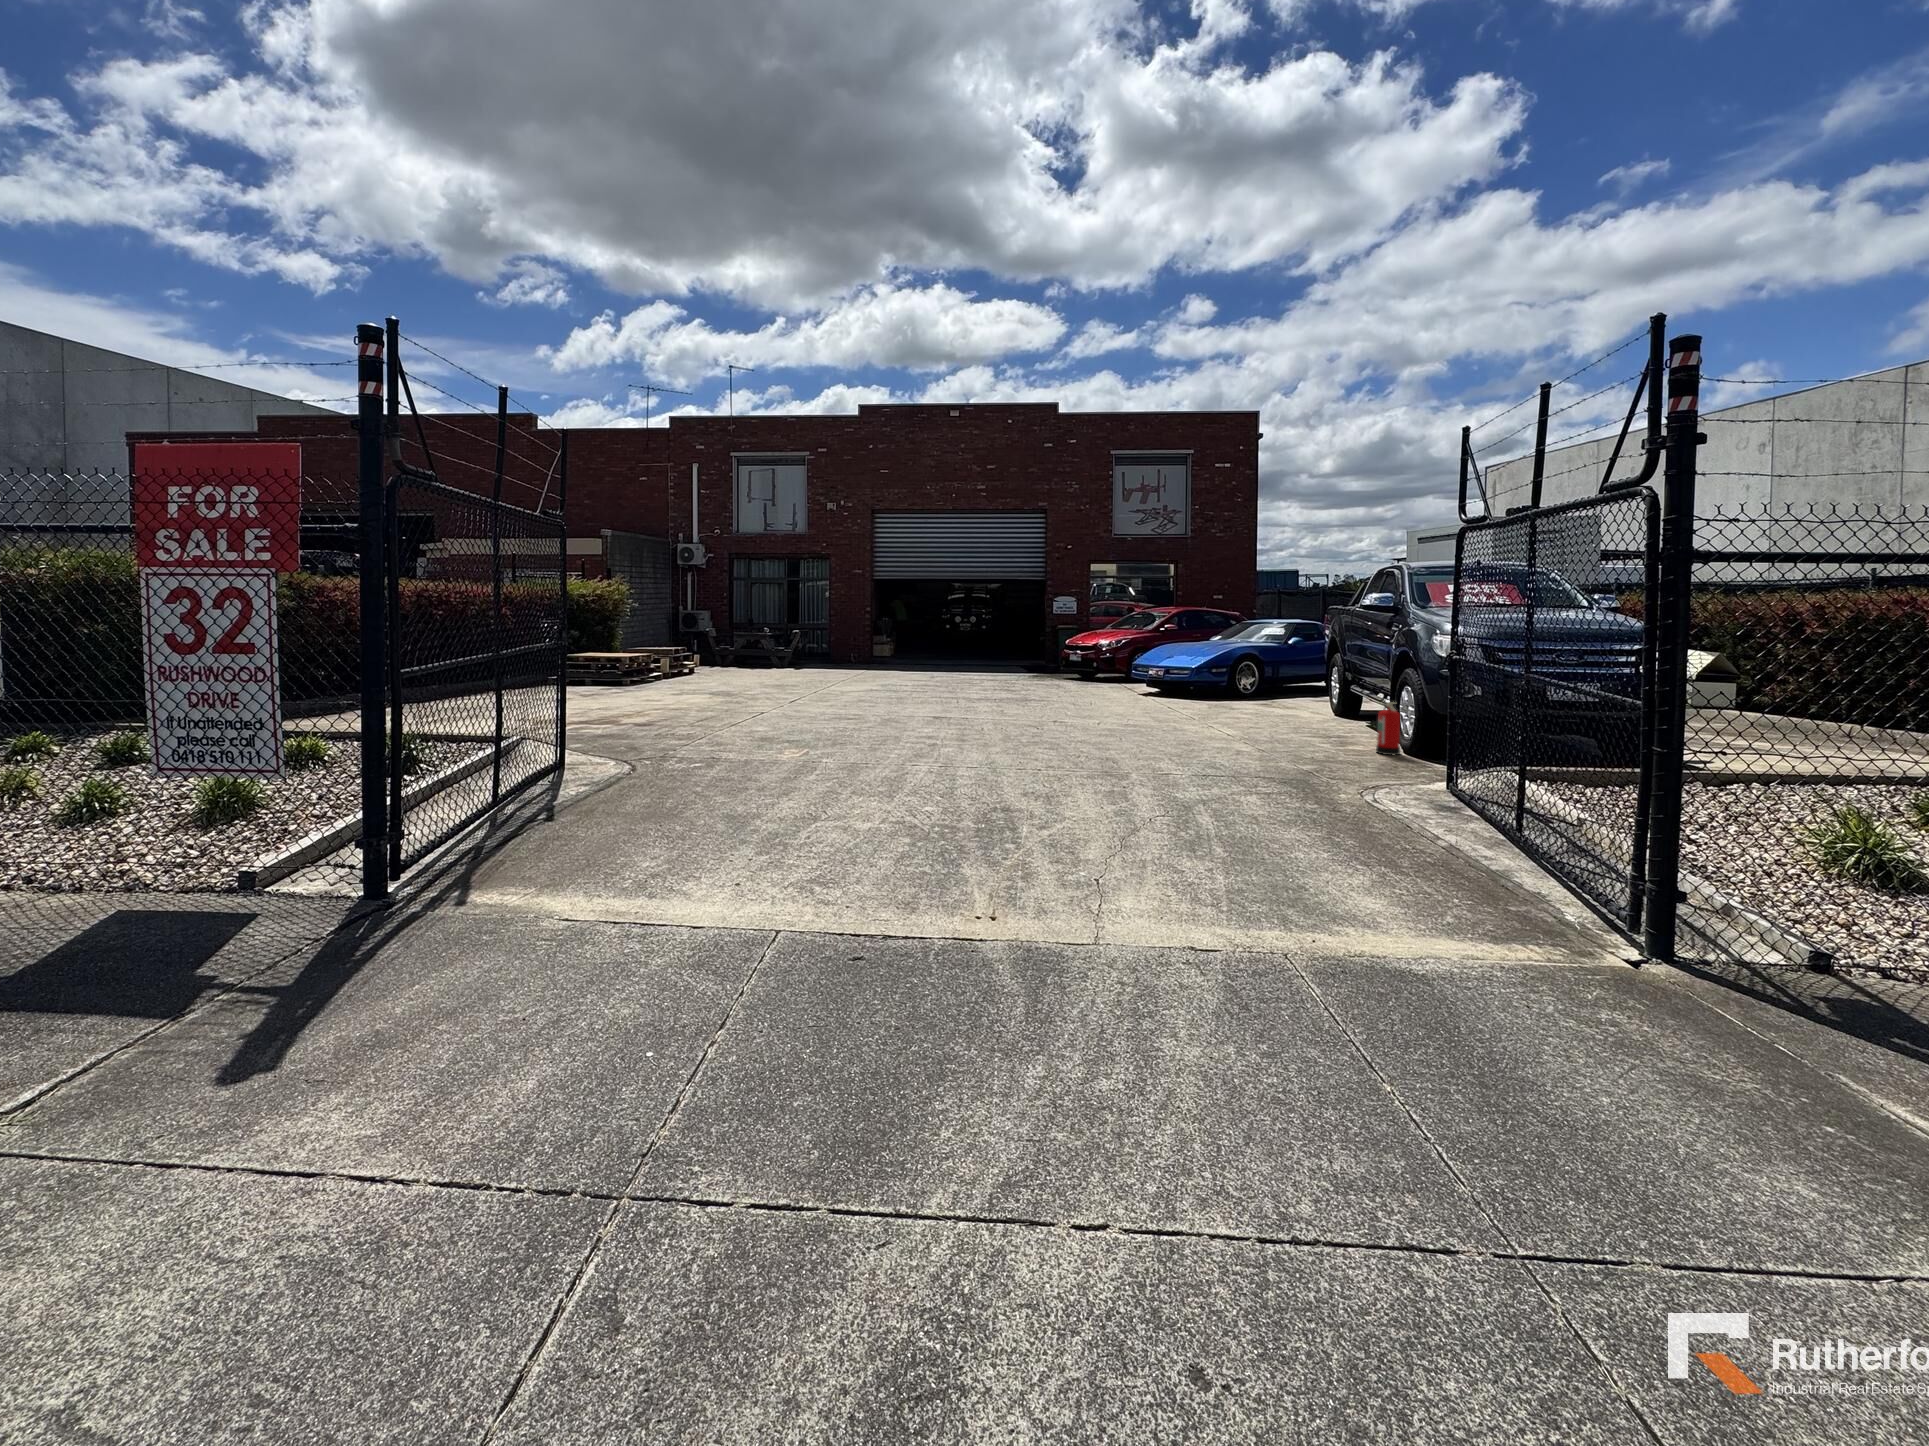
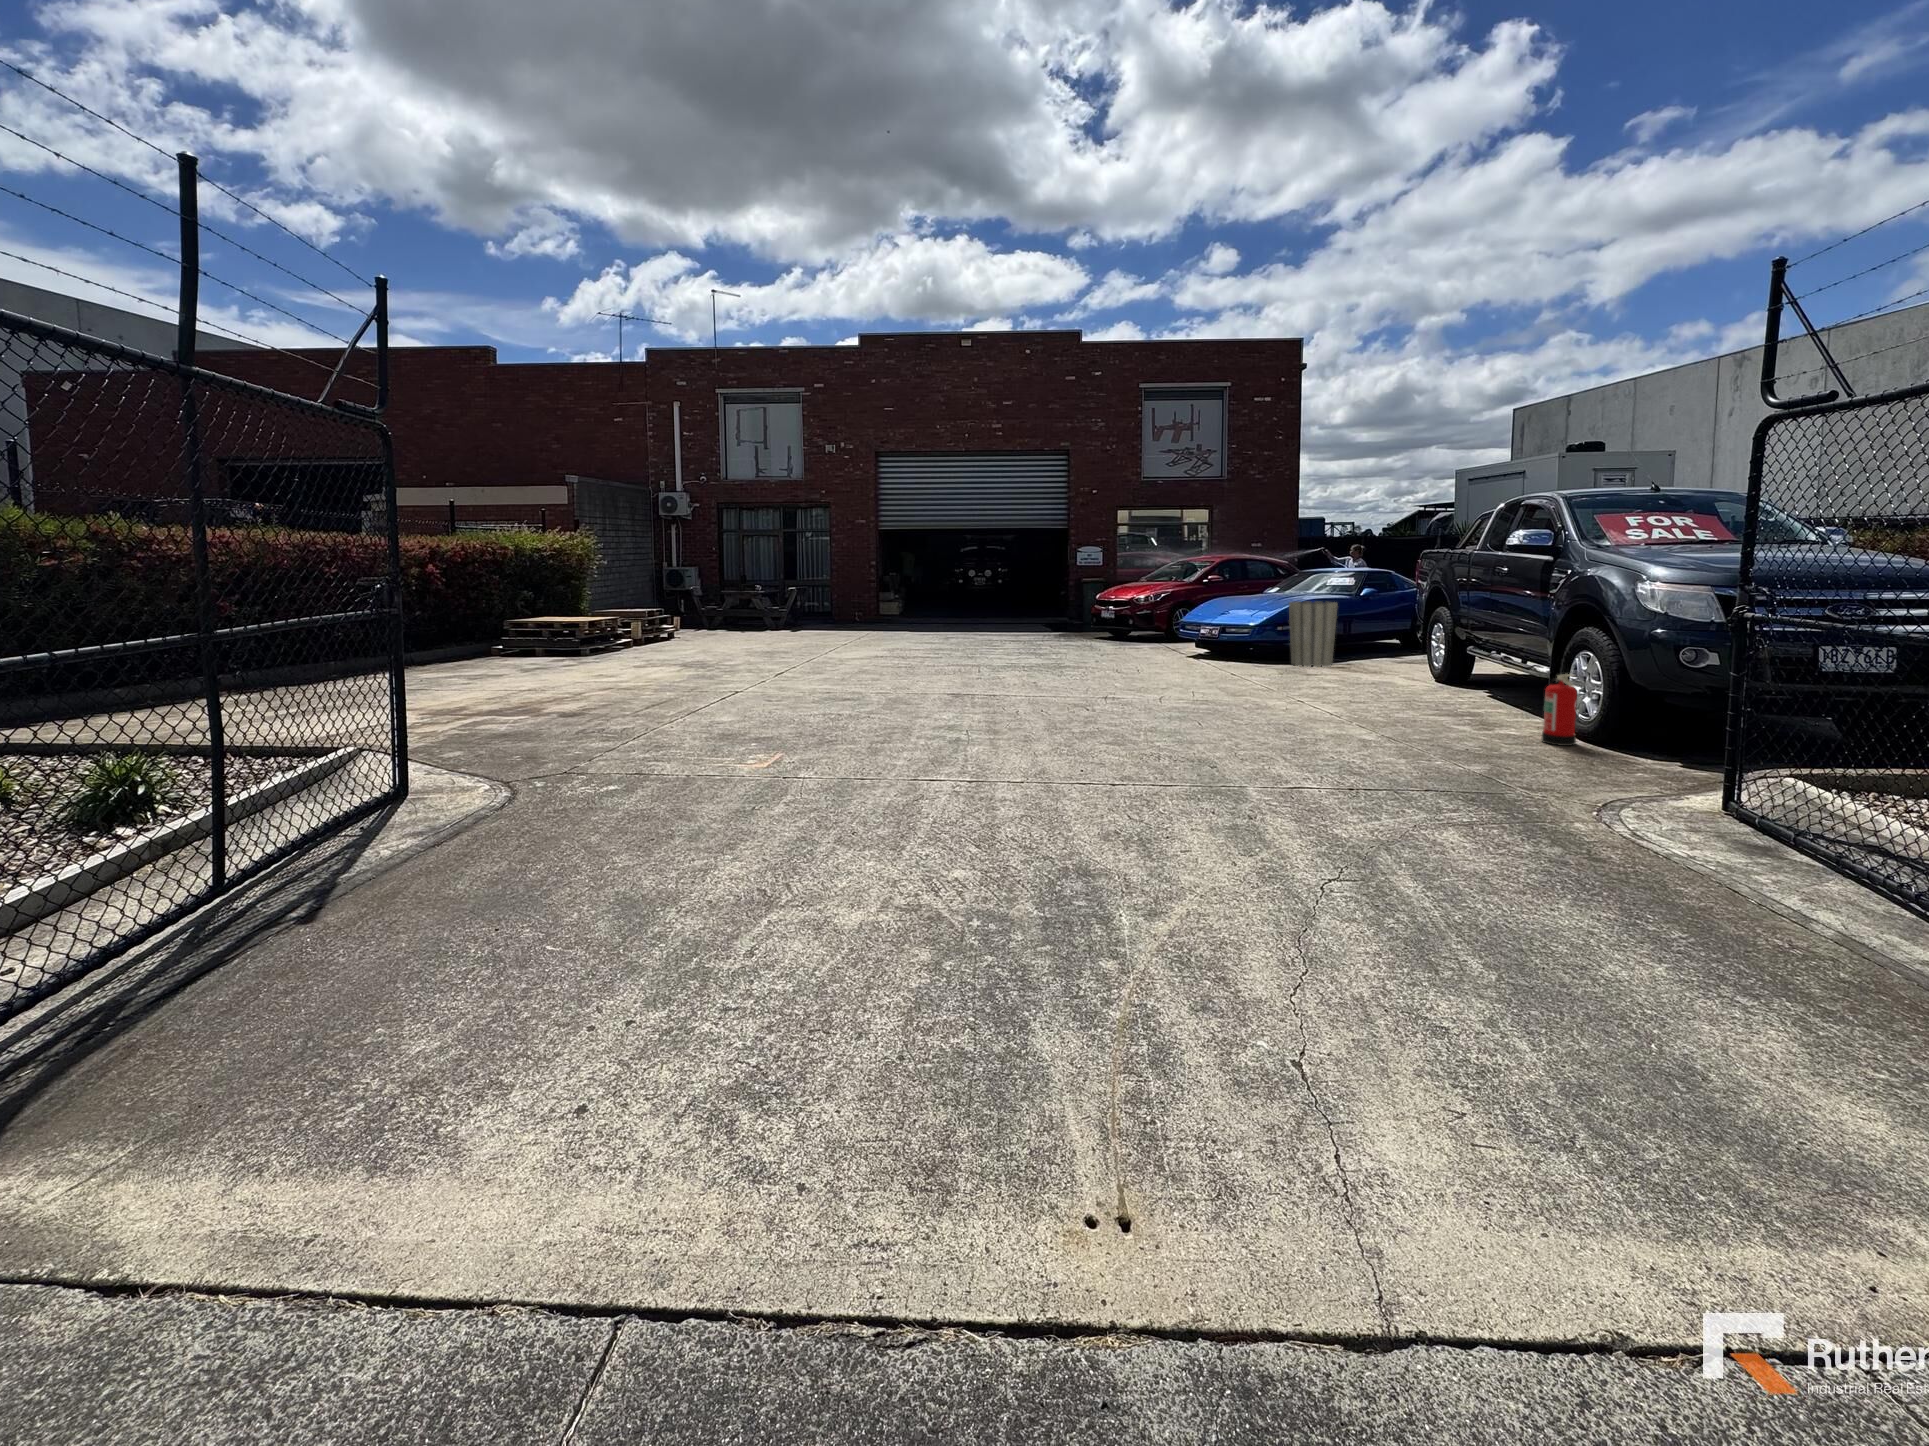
trash can: none [1221,648,1262,704] -> present [1289,601,1338,667]

